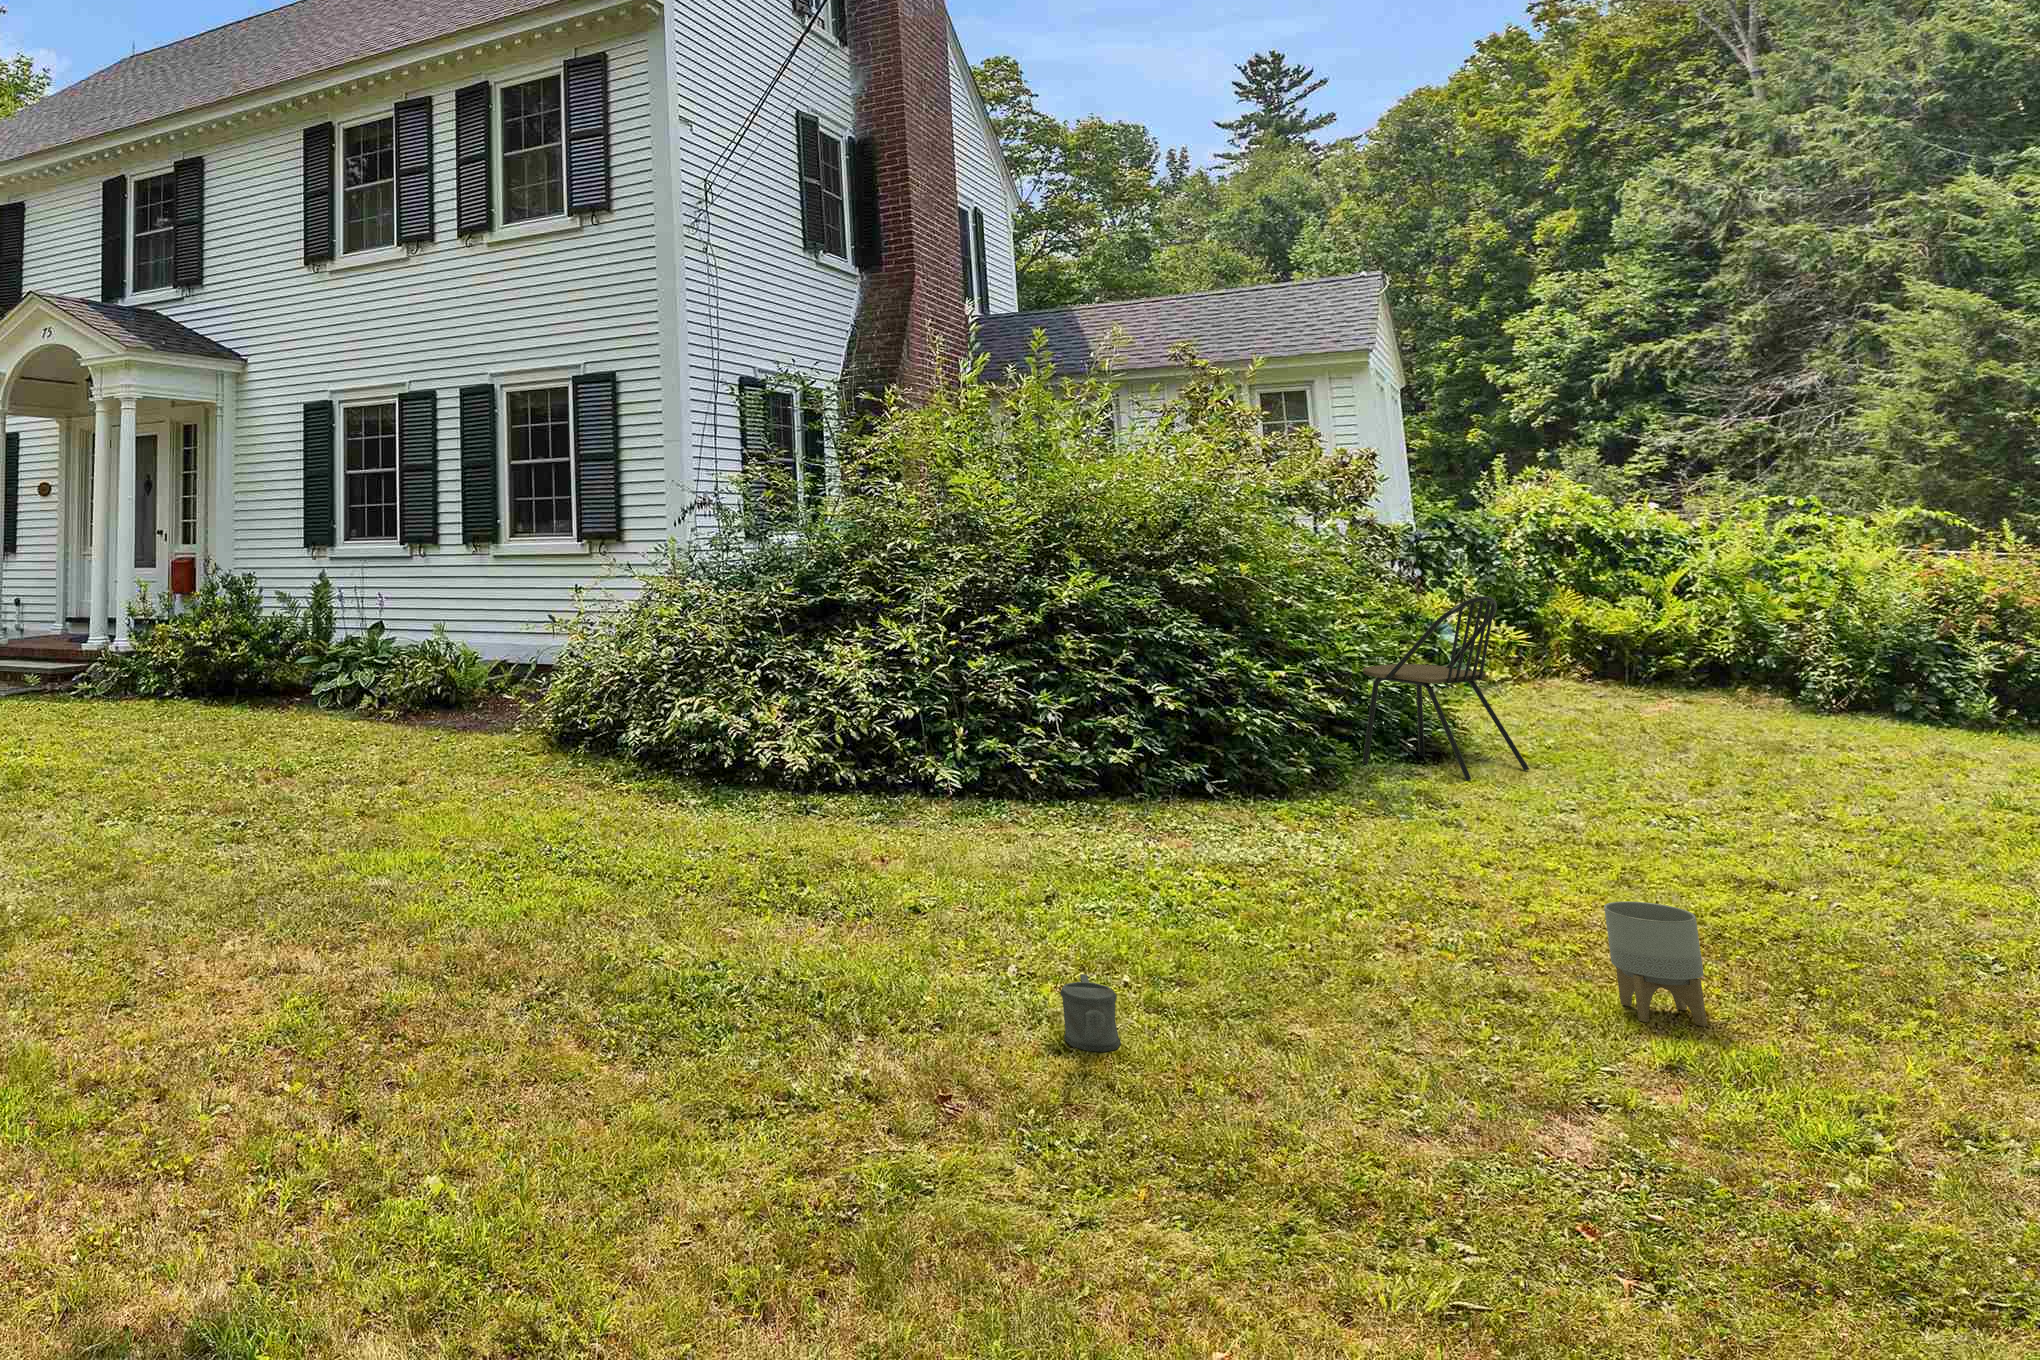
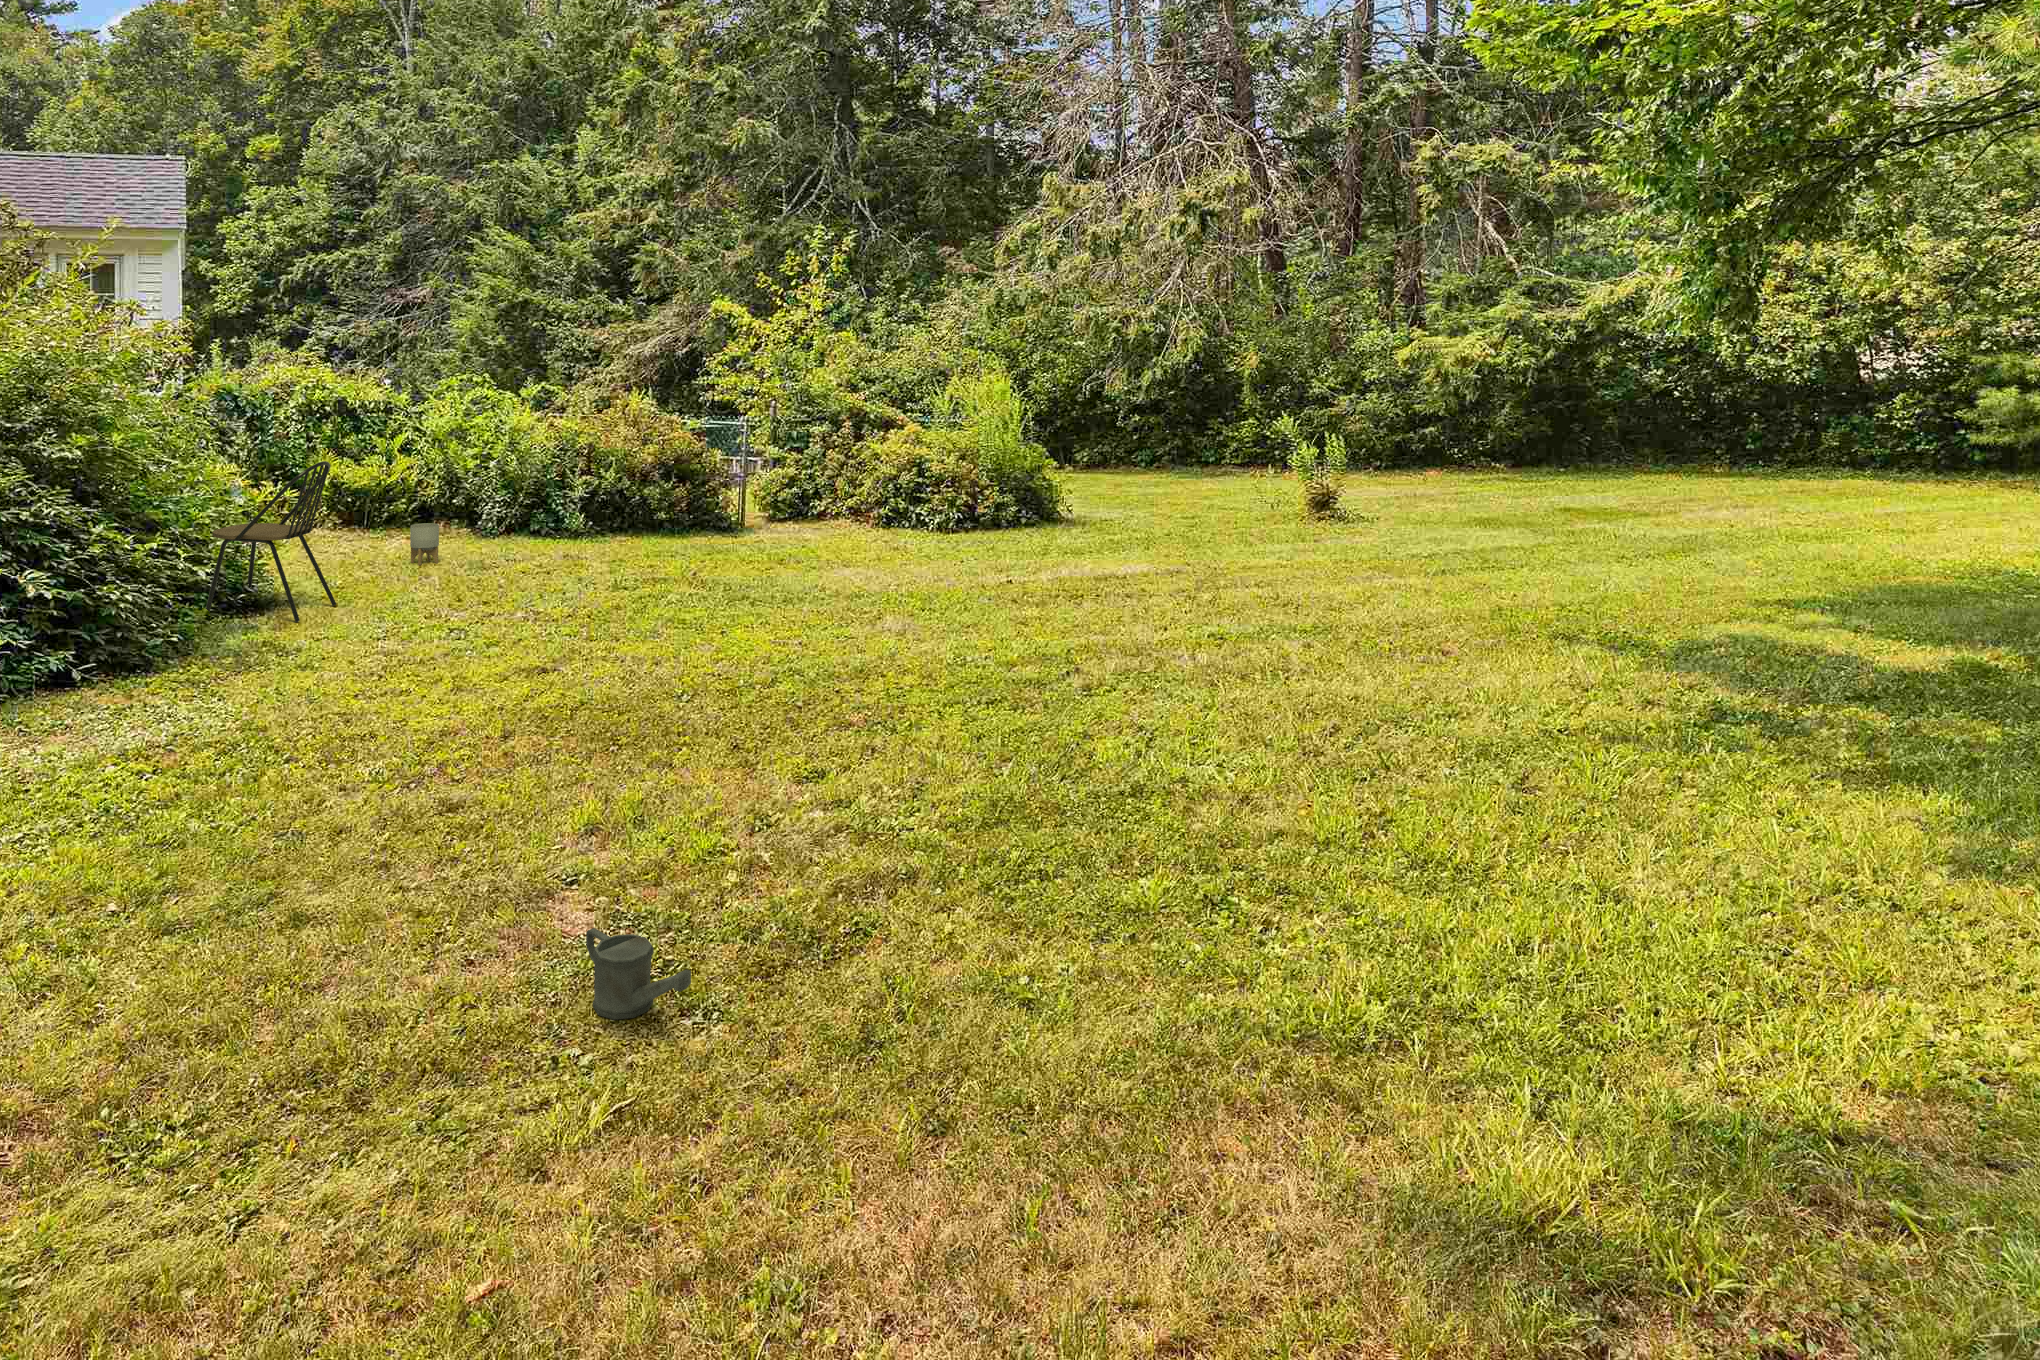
planter: present [1604,901,1707,1027] -> present [410,523,439,565]
watering can: present [1061,974,1121,1052] -> present [586,928,691,1020]

